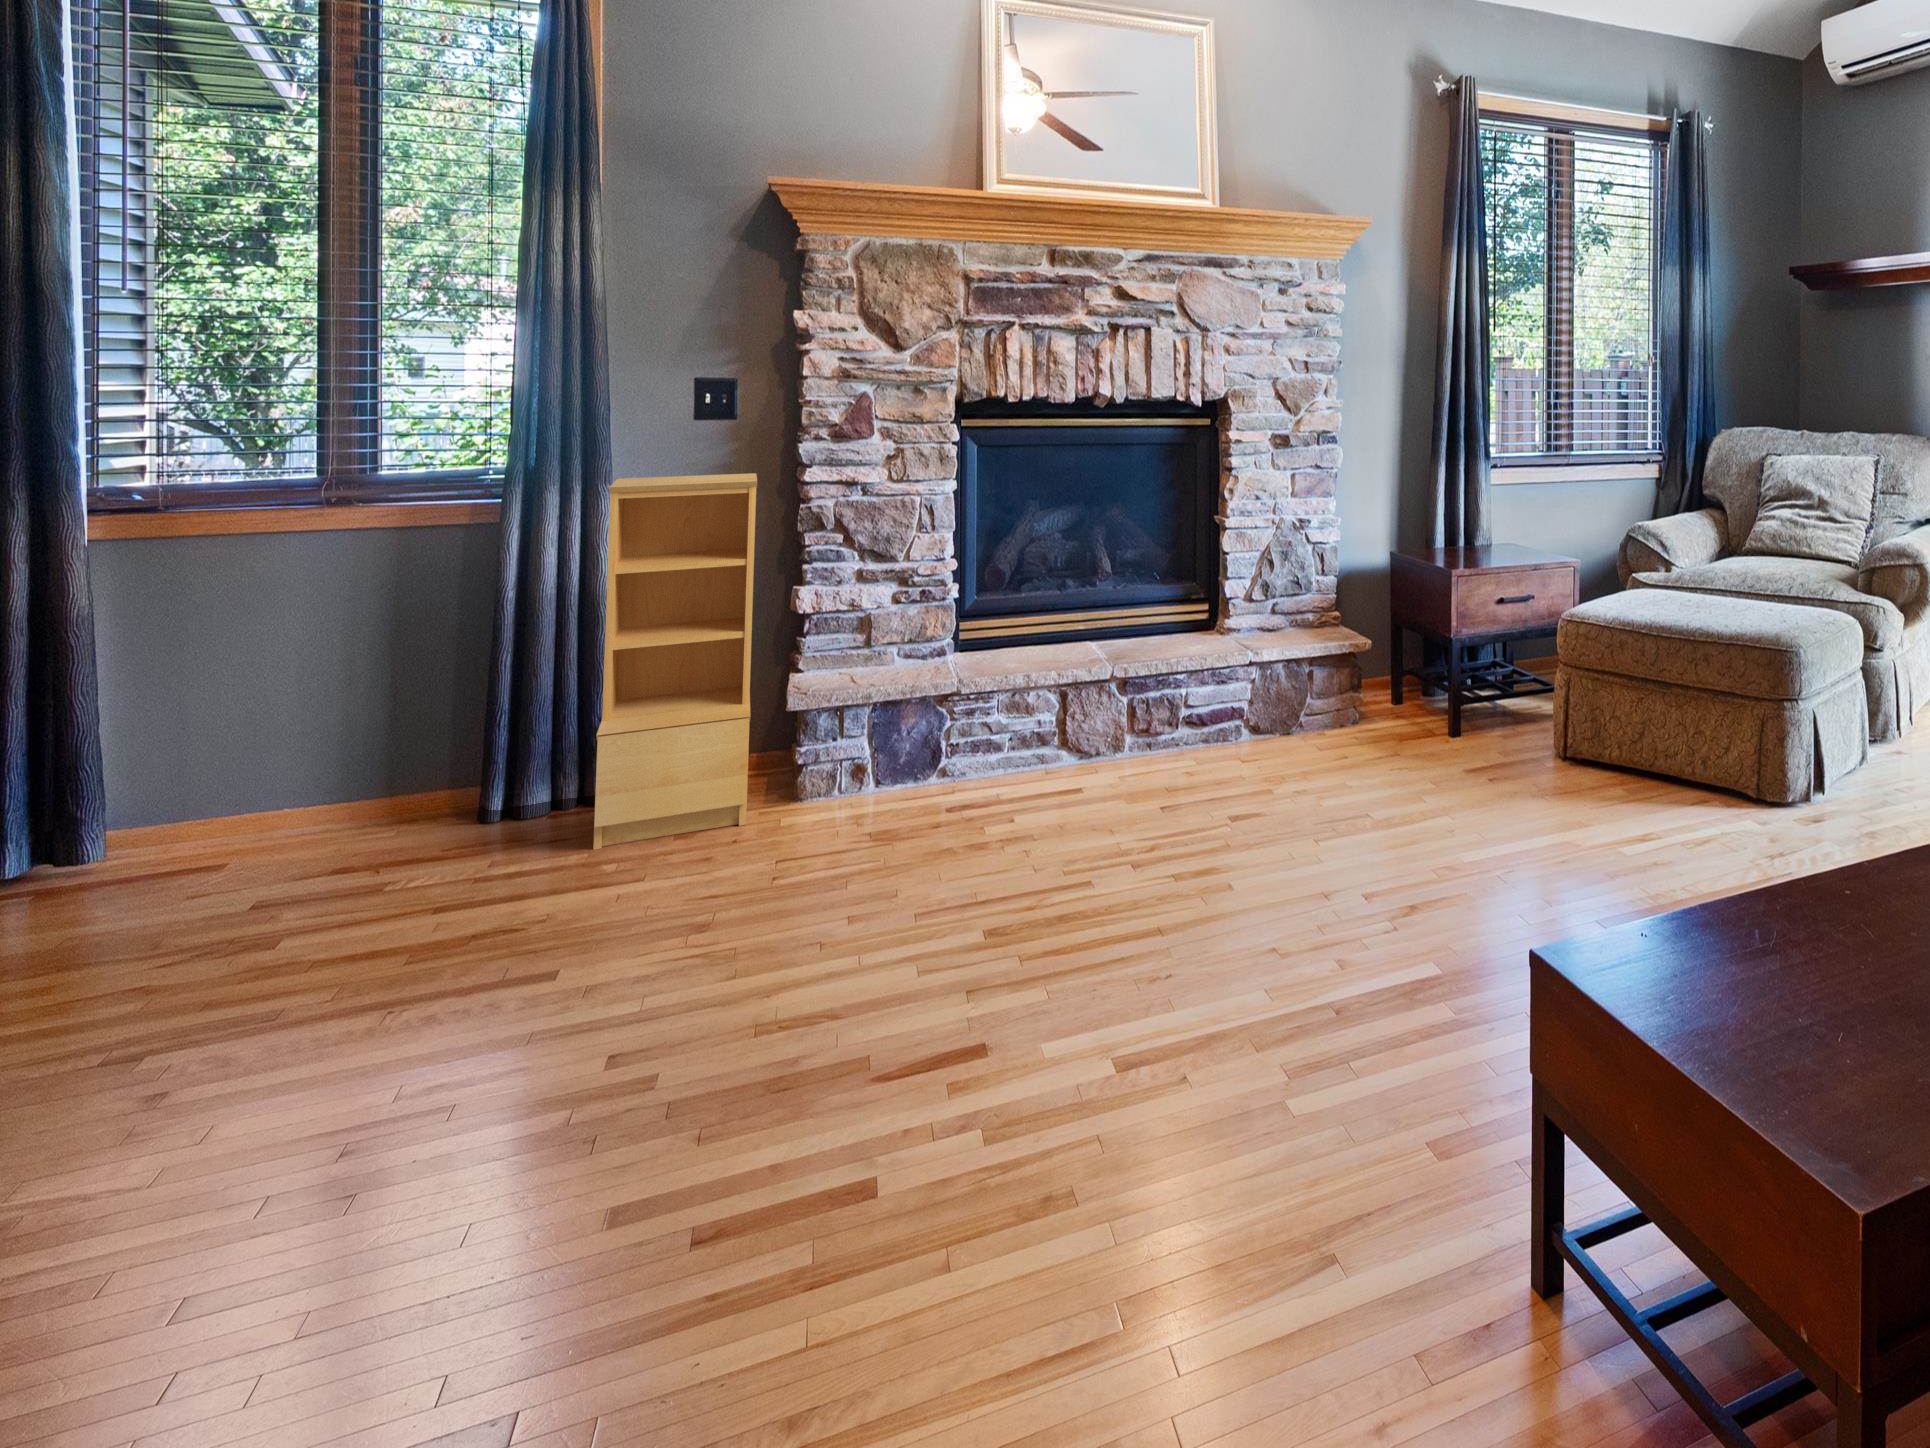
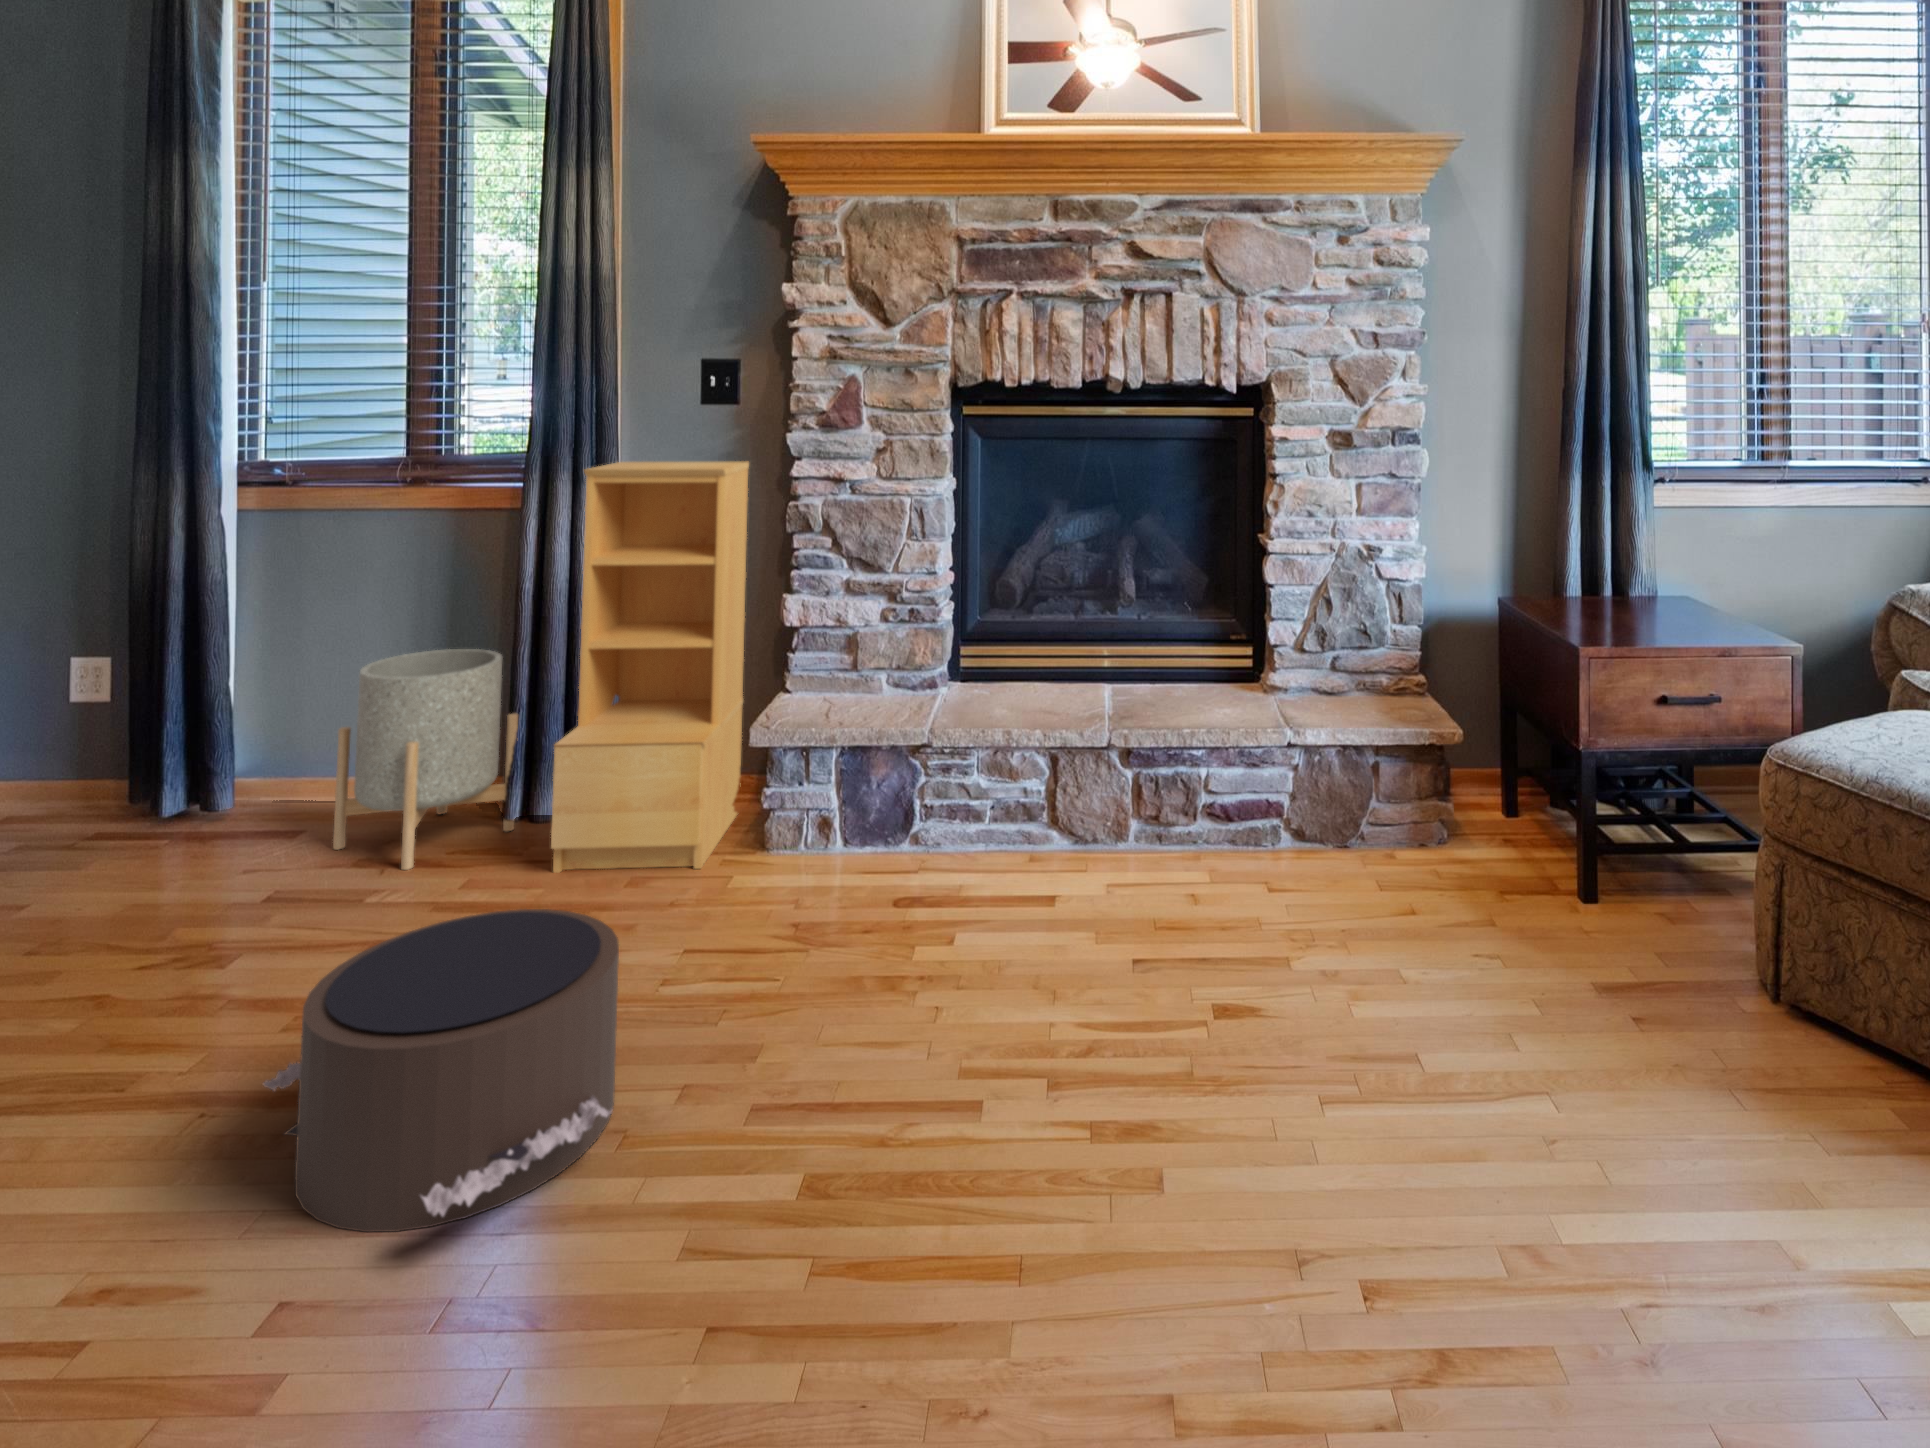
planter: none [305,667,514,873] -> present [333,649,518,870]
pouf: none [513,824,843,1034] -> present [263,909,619,1232]

